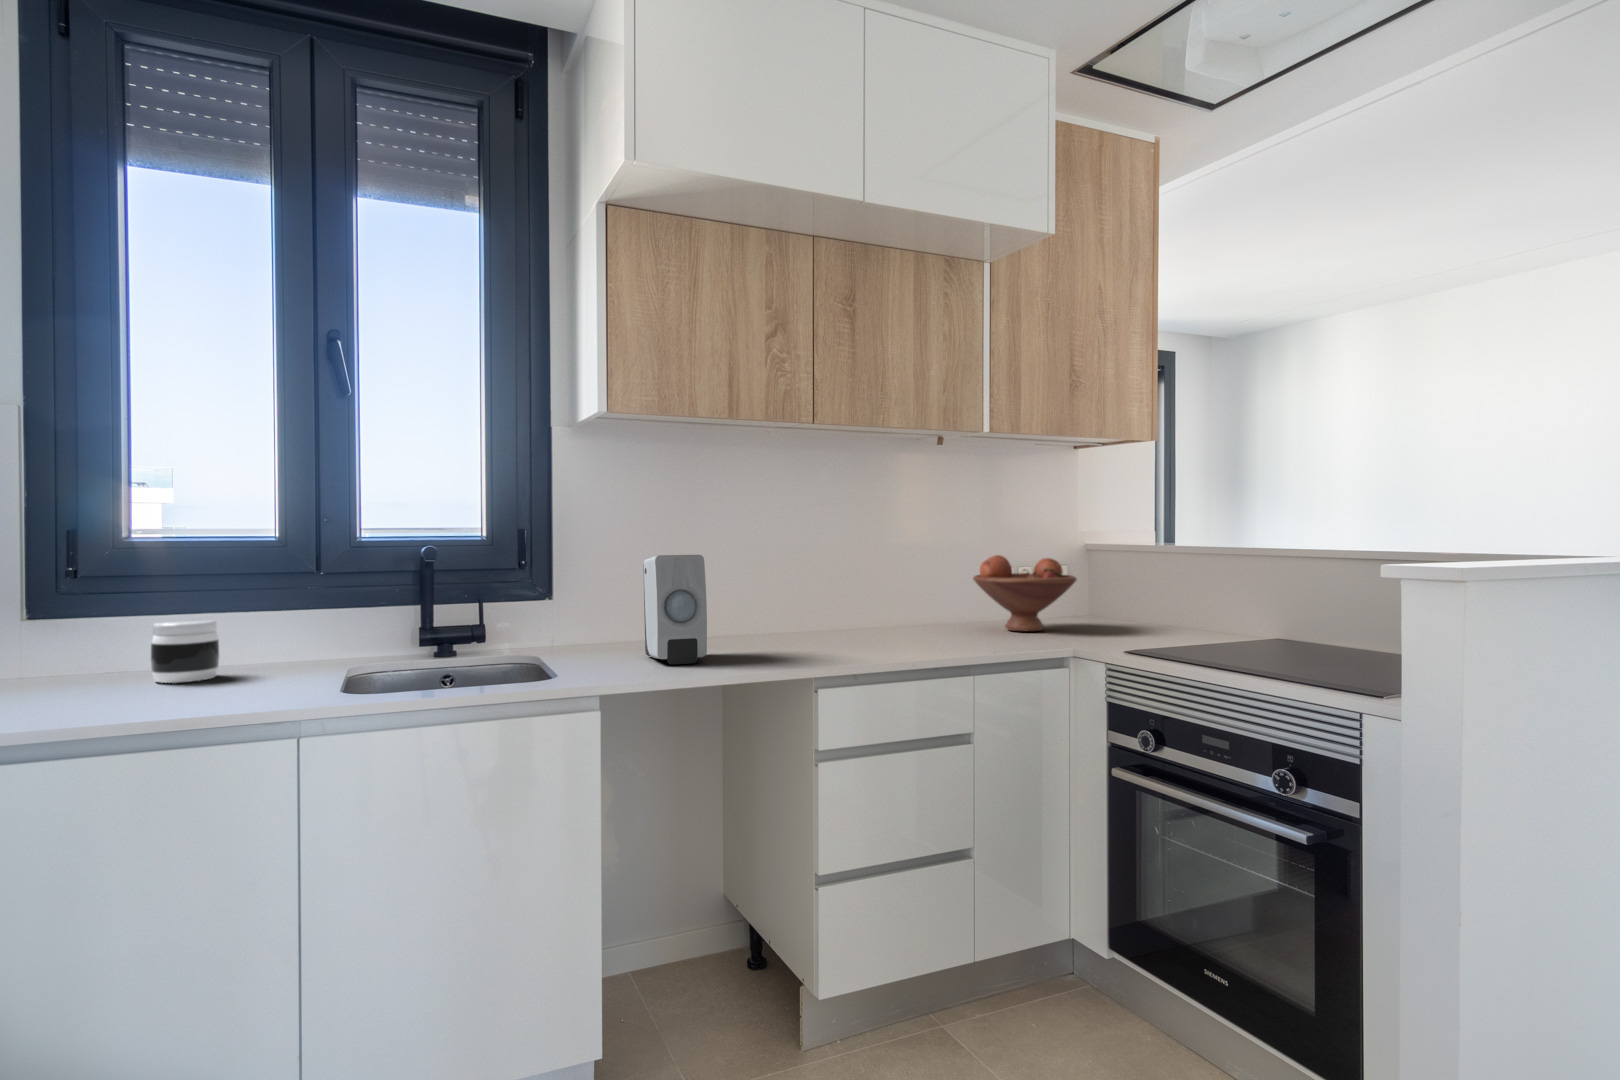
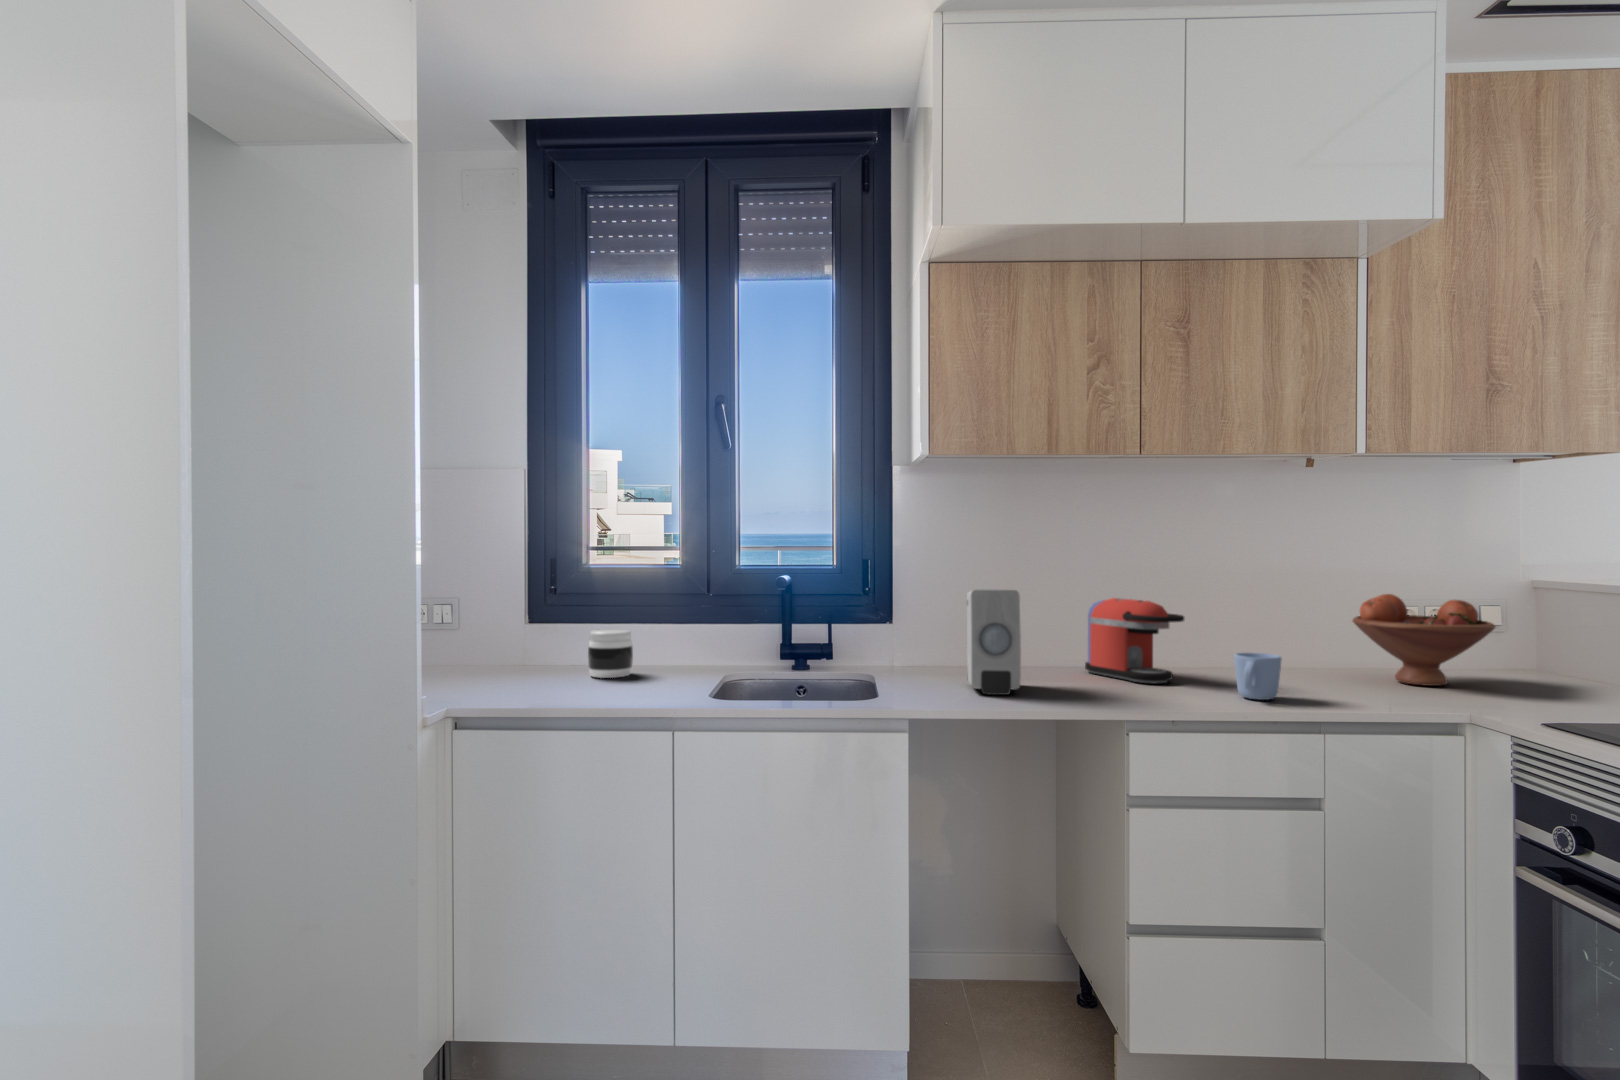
coffee maker: none [751,564,847,645] -> present [1085,598,1184,684]
mug: none [895,609,934,650] -> present [1234,653,1282,700]

